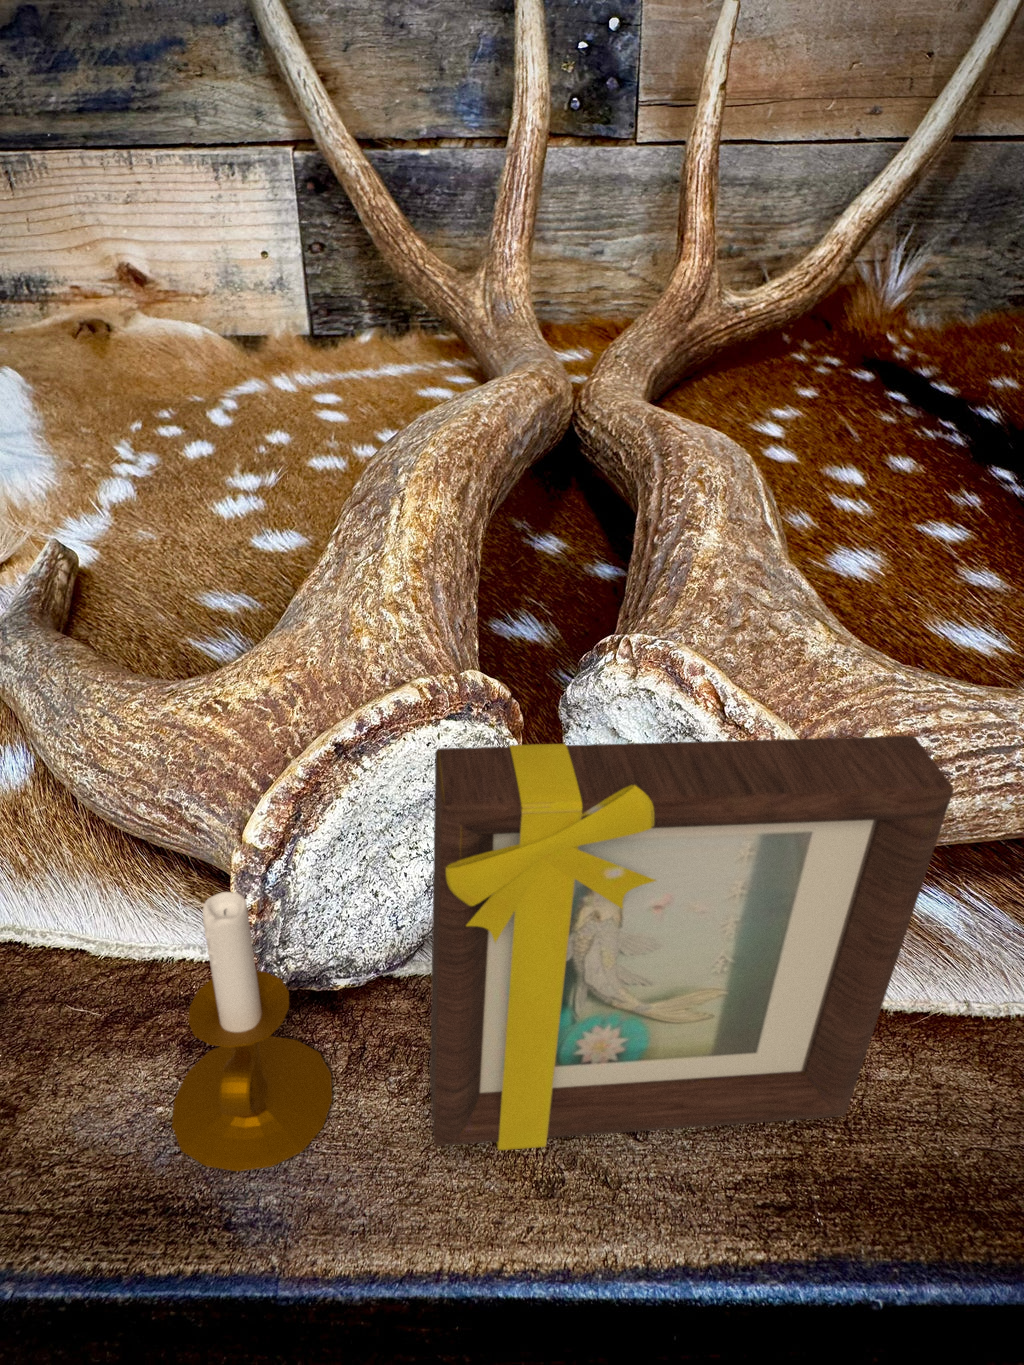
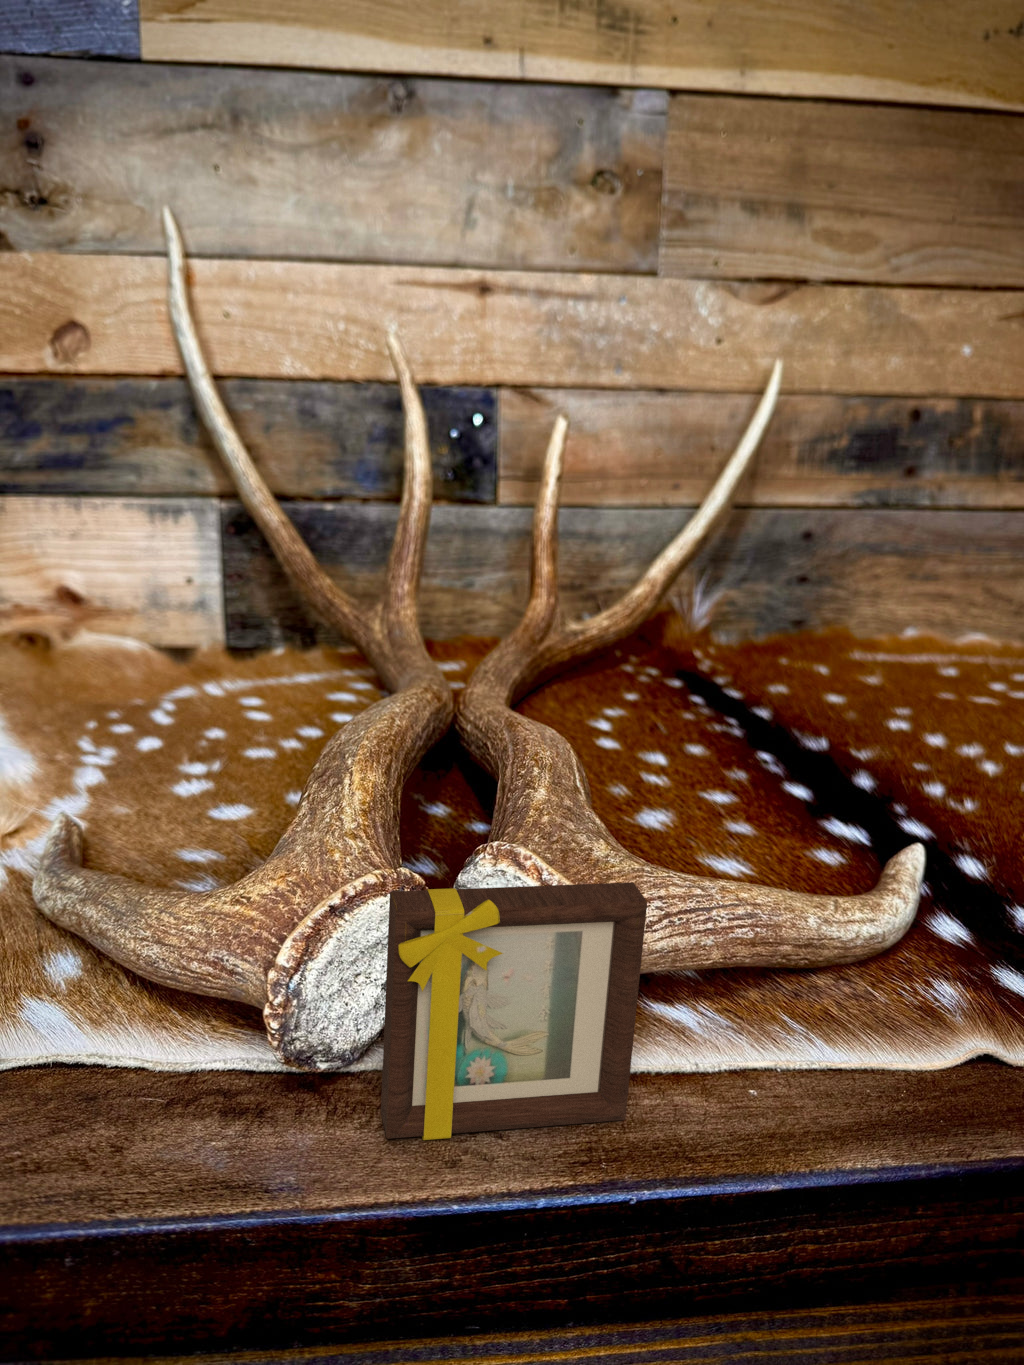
candlestick: present [172,892,332,1171] -> none [228,981,323,1155]

